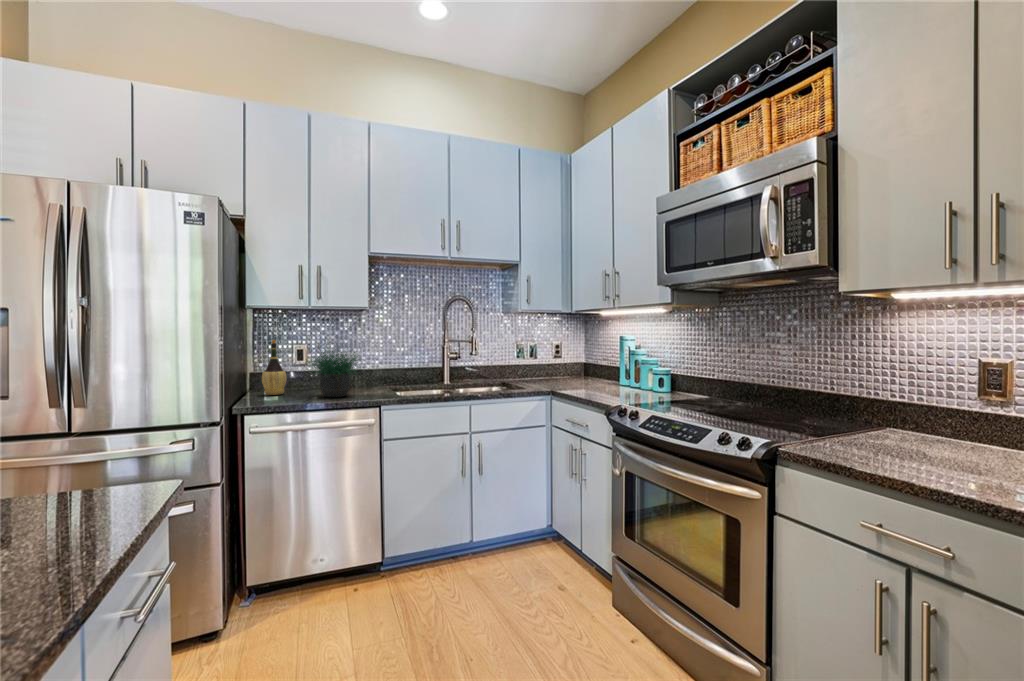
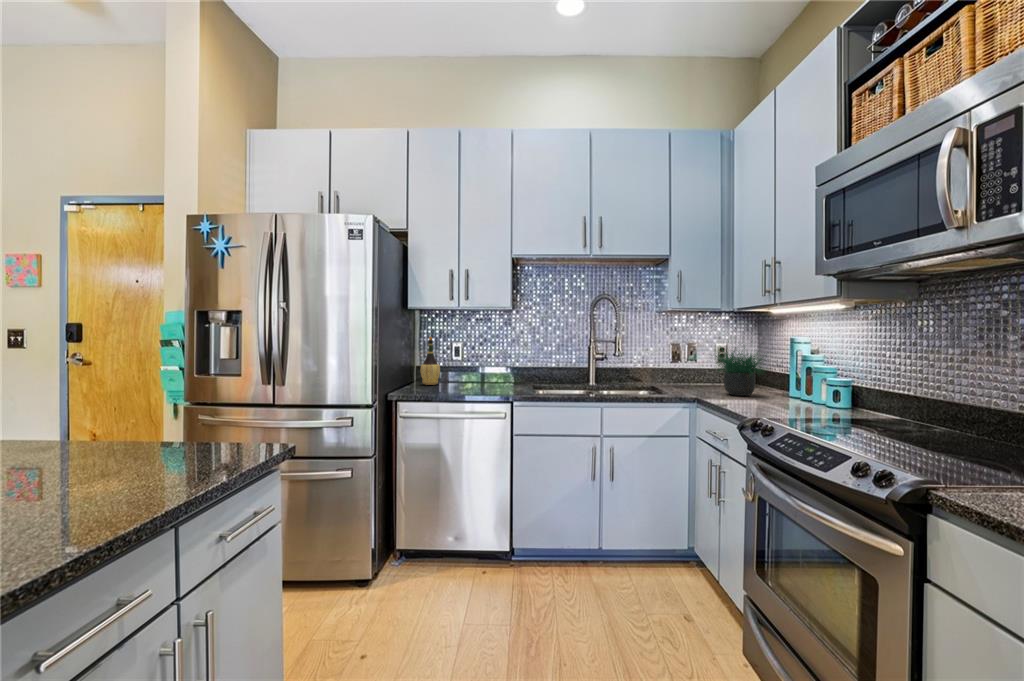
potted plant: present [312,349,358,397] -> present [716,347,763,396]

